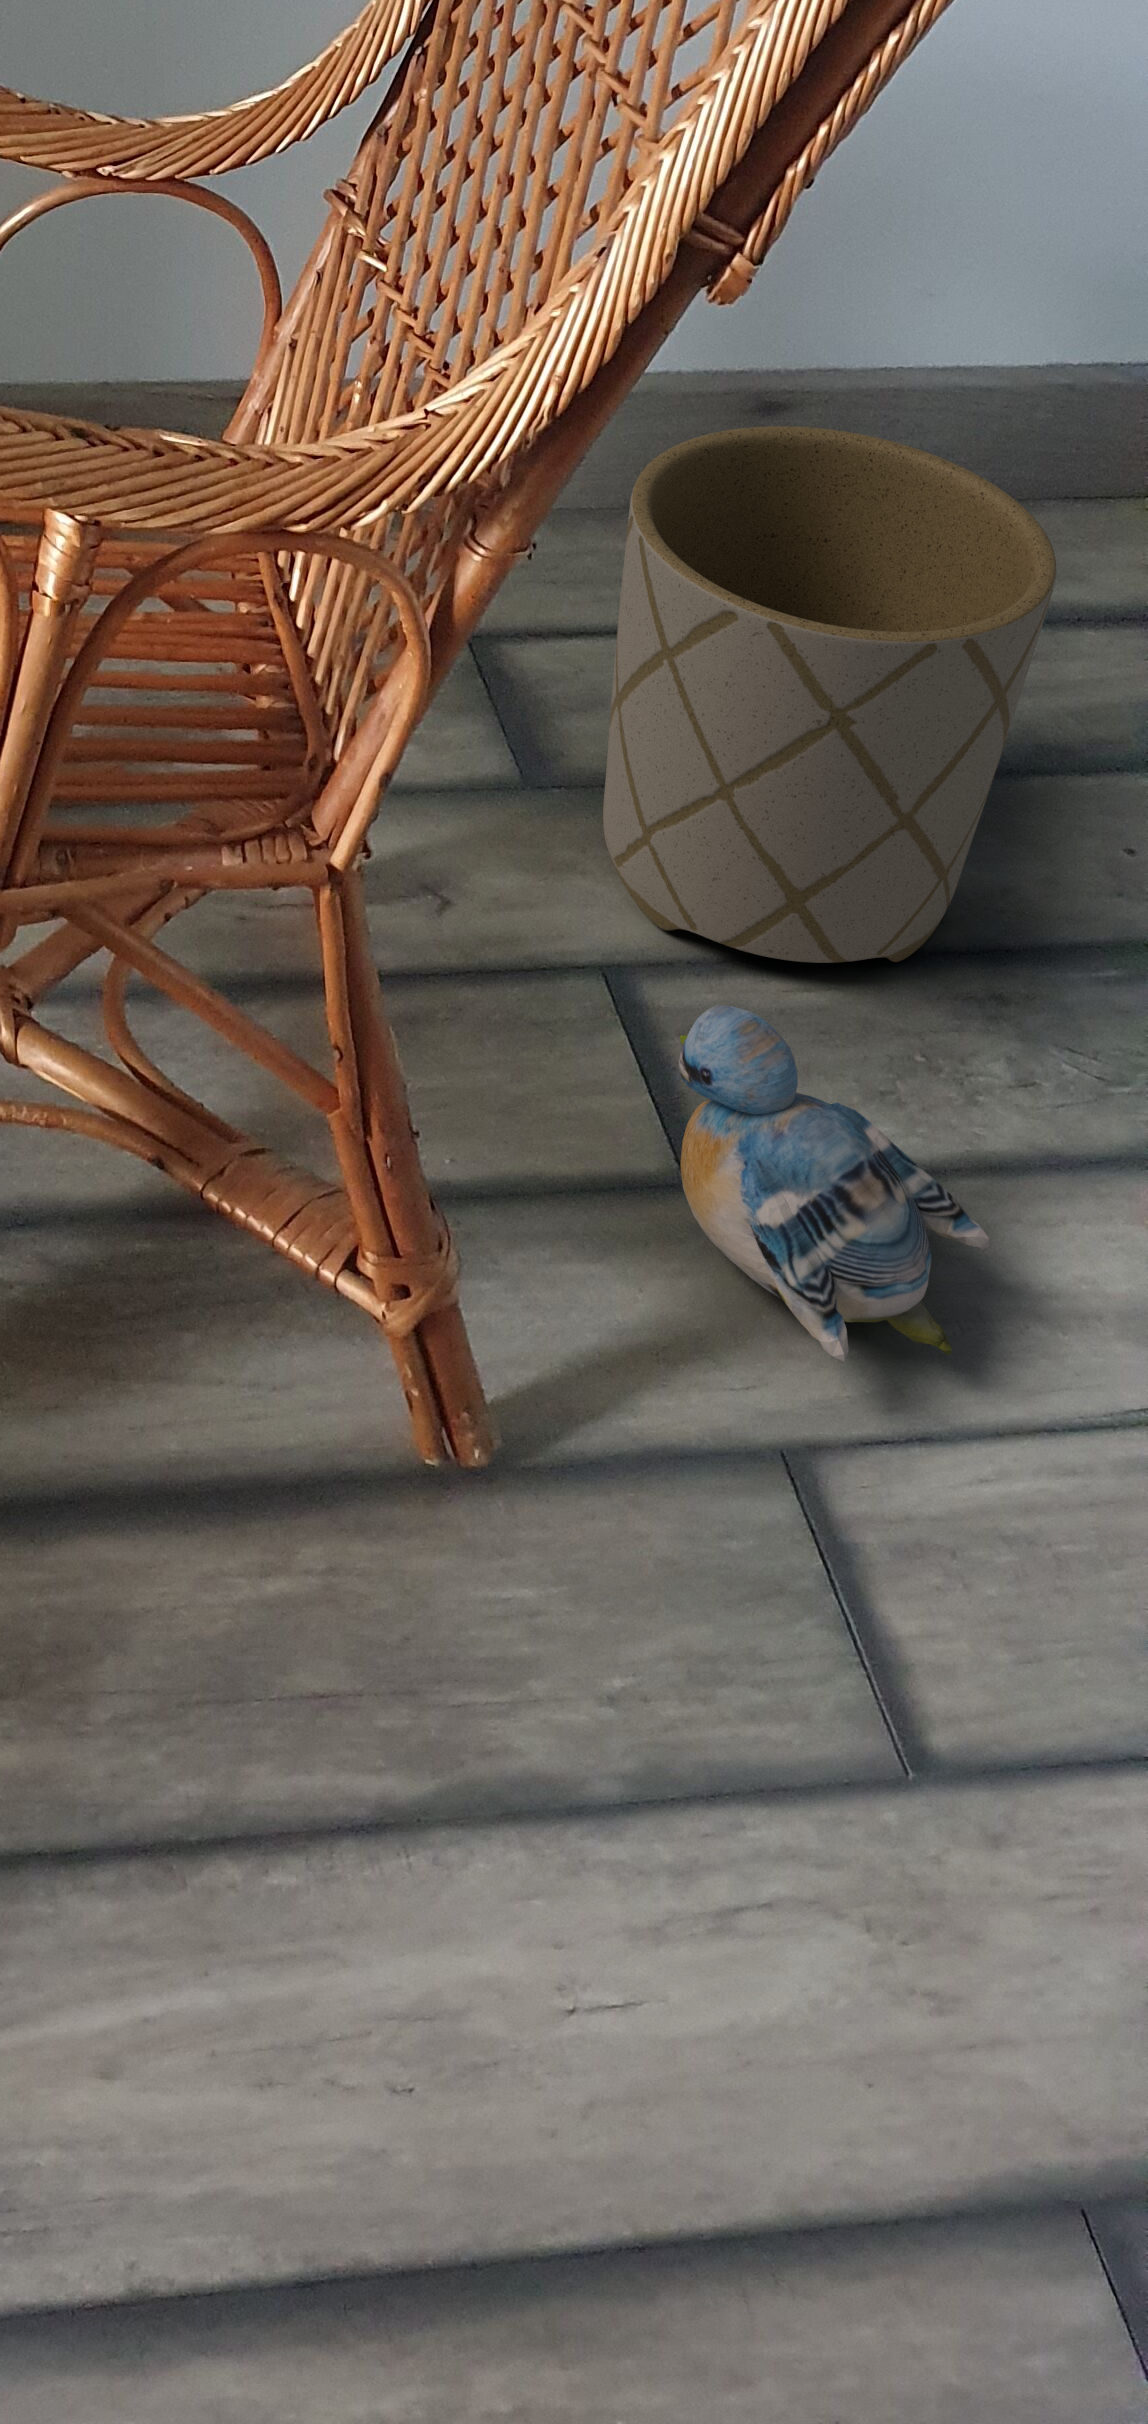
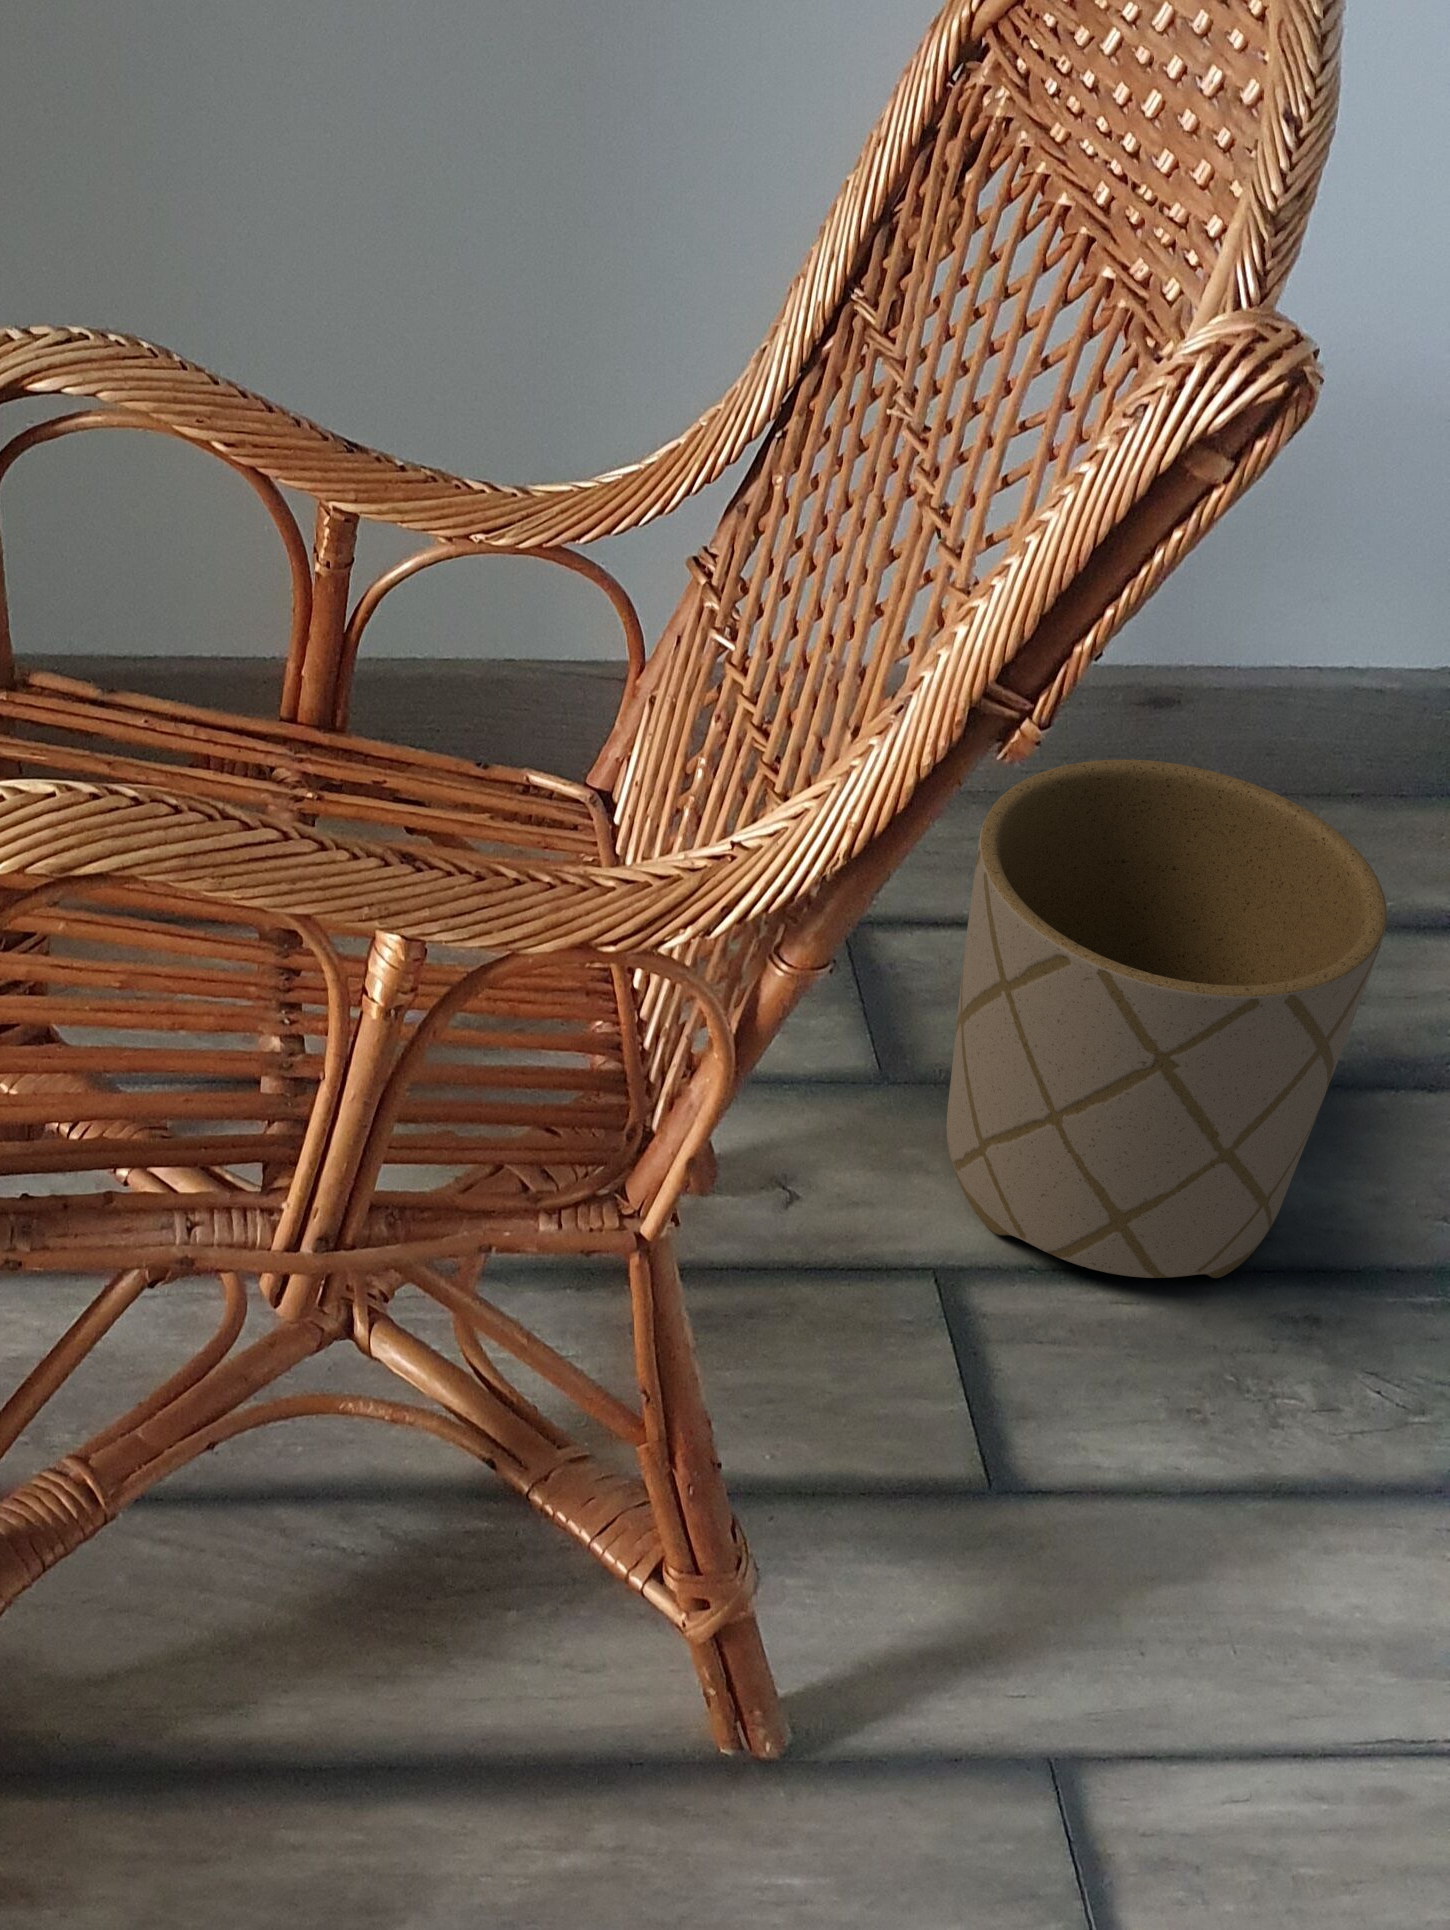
plush toy: present [679,1005,989,1363] -> none [984,1335,1271,1684]

